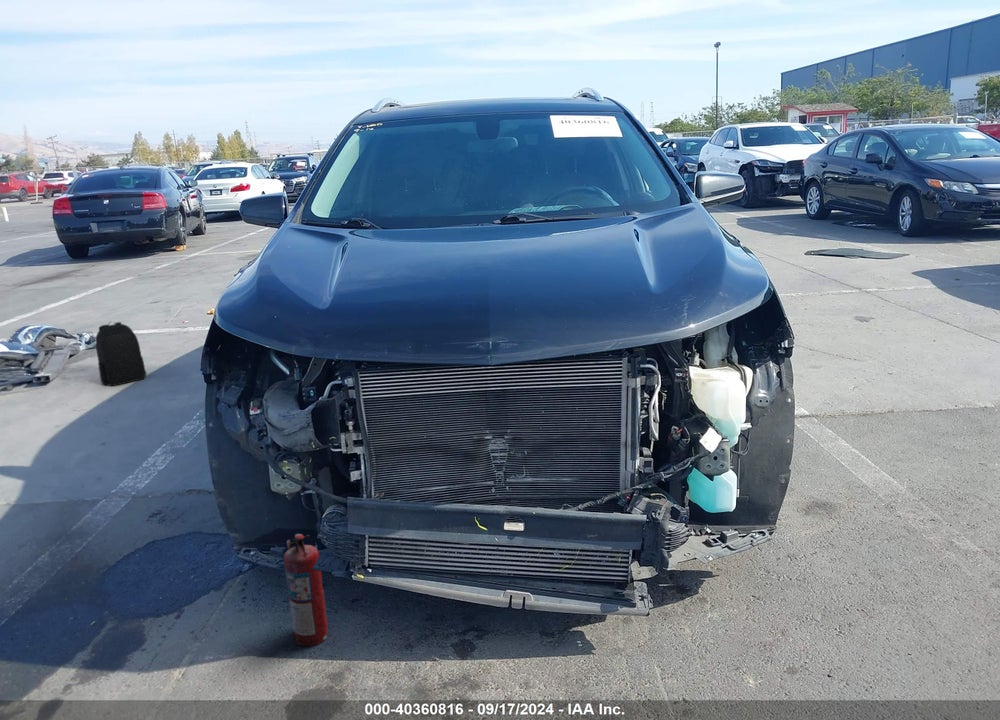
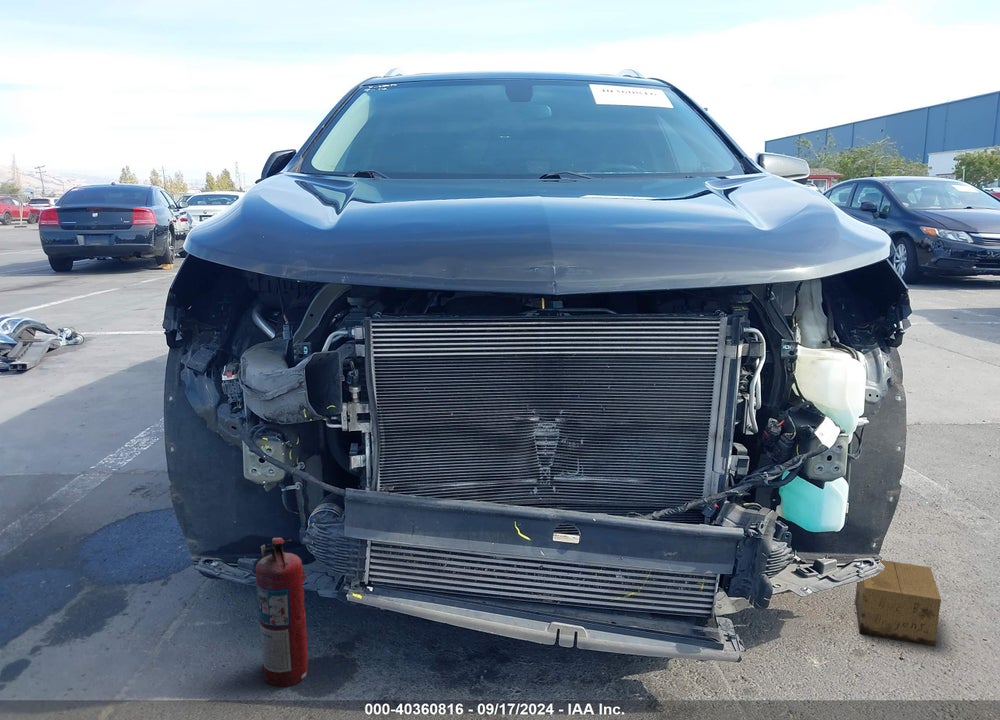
backpack: present [96,322,146,386] -> none [74,312,127,380]
cardboard box: none [765,529,826,598] -> present [855,560,941,646]

